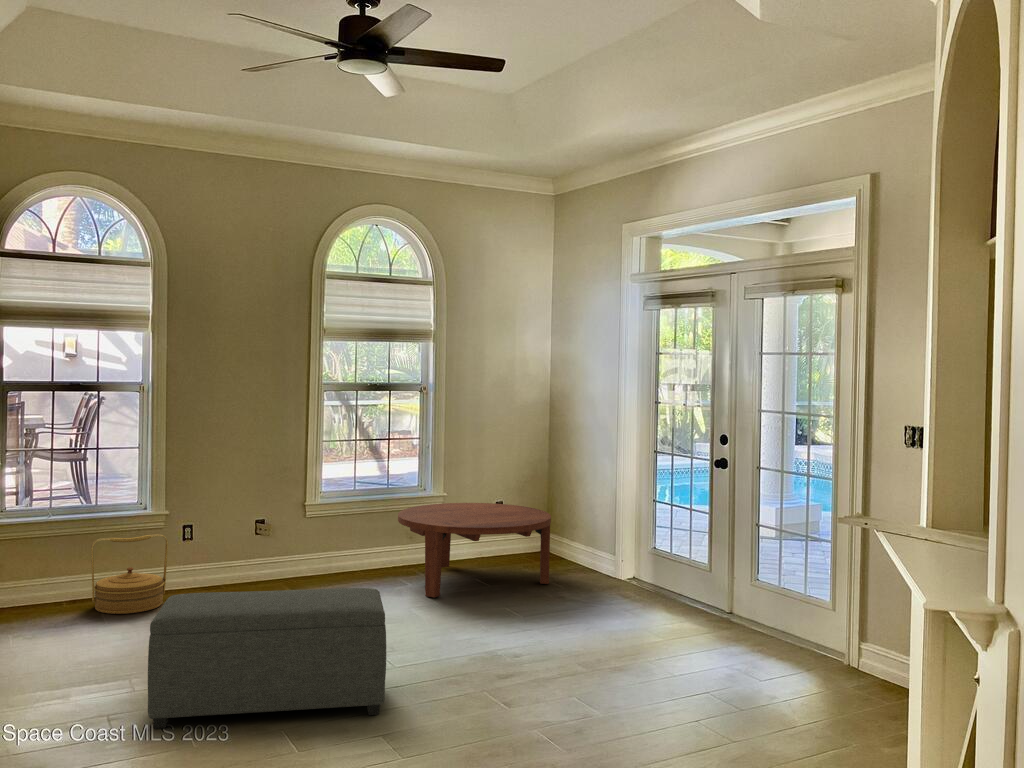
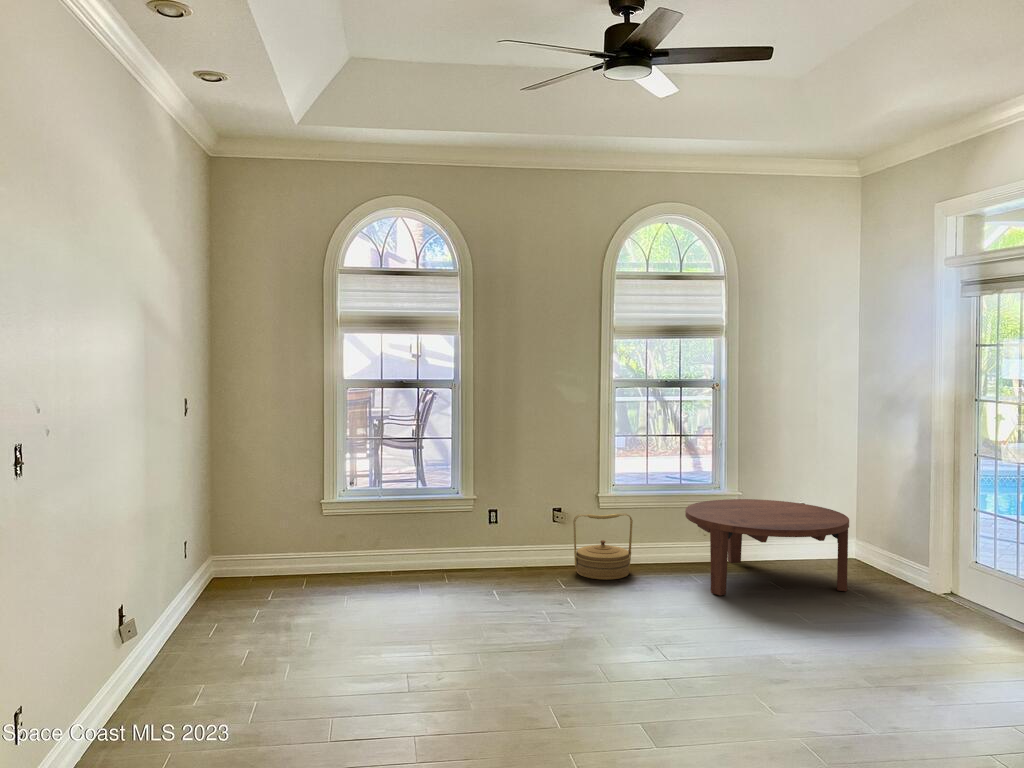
woven basket: present [91,534,168,614] -> present [573,513,633,580]
ottoman: present [148,588,386,729] -> none [434,580,650,719]

